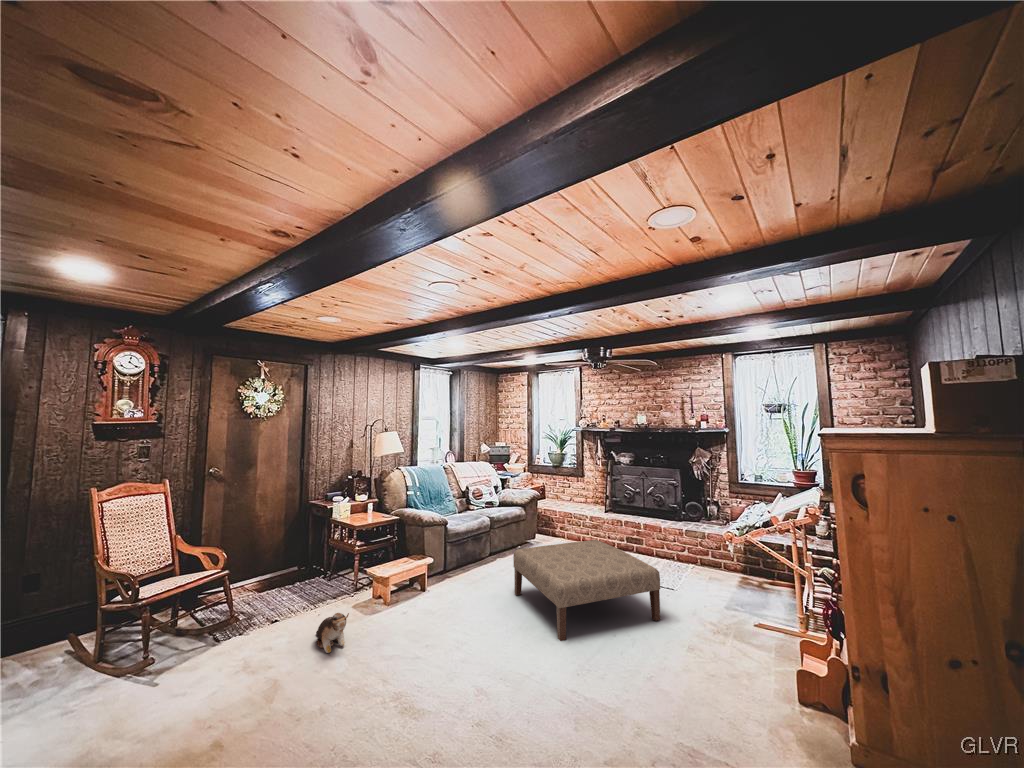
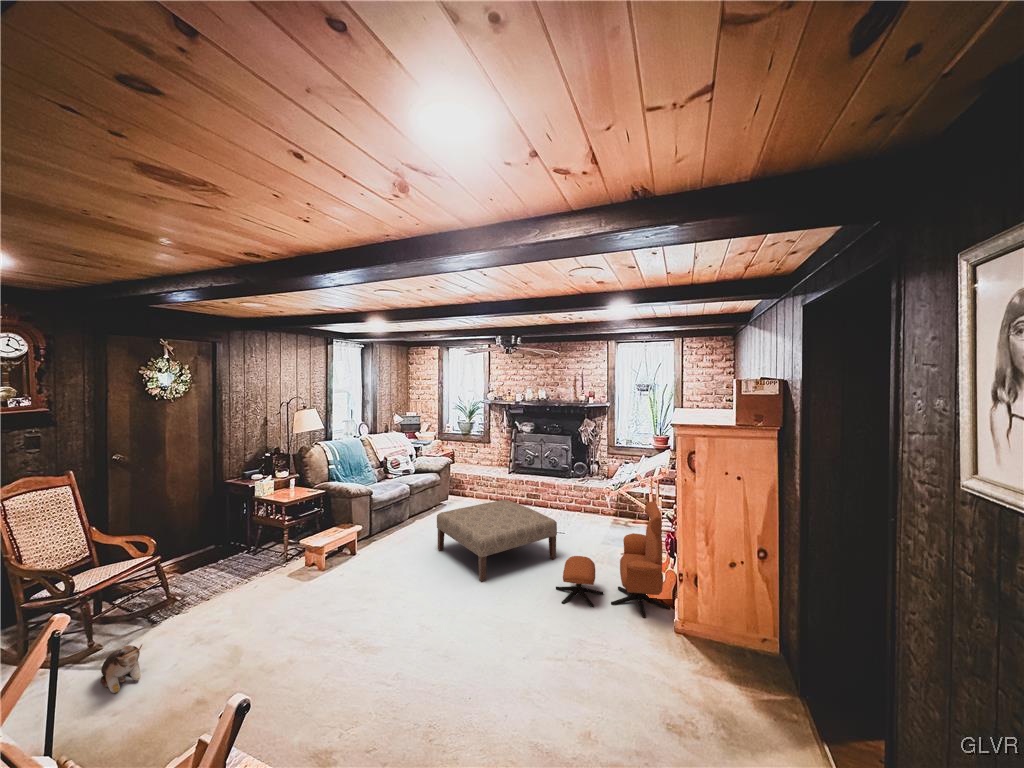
lounge chair: none [658,551,838,729] -> present [556,502,670,618]
plush toy: present [316,613,349,653] -> present [101,645,142,693]

